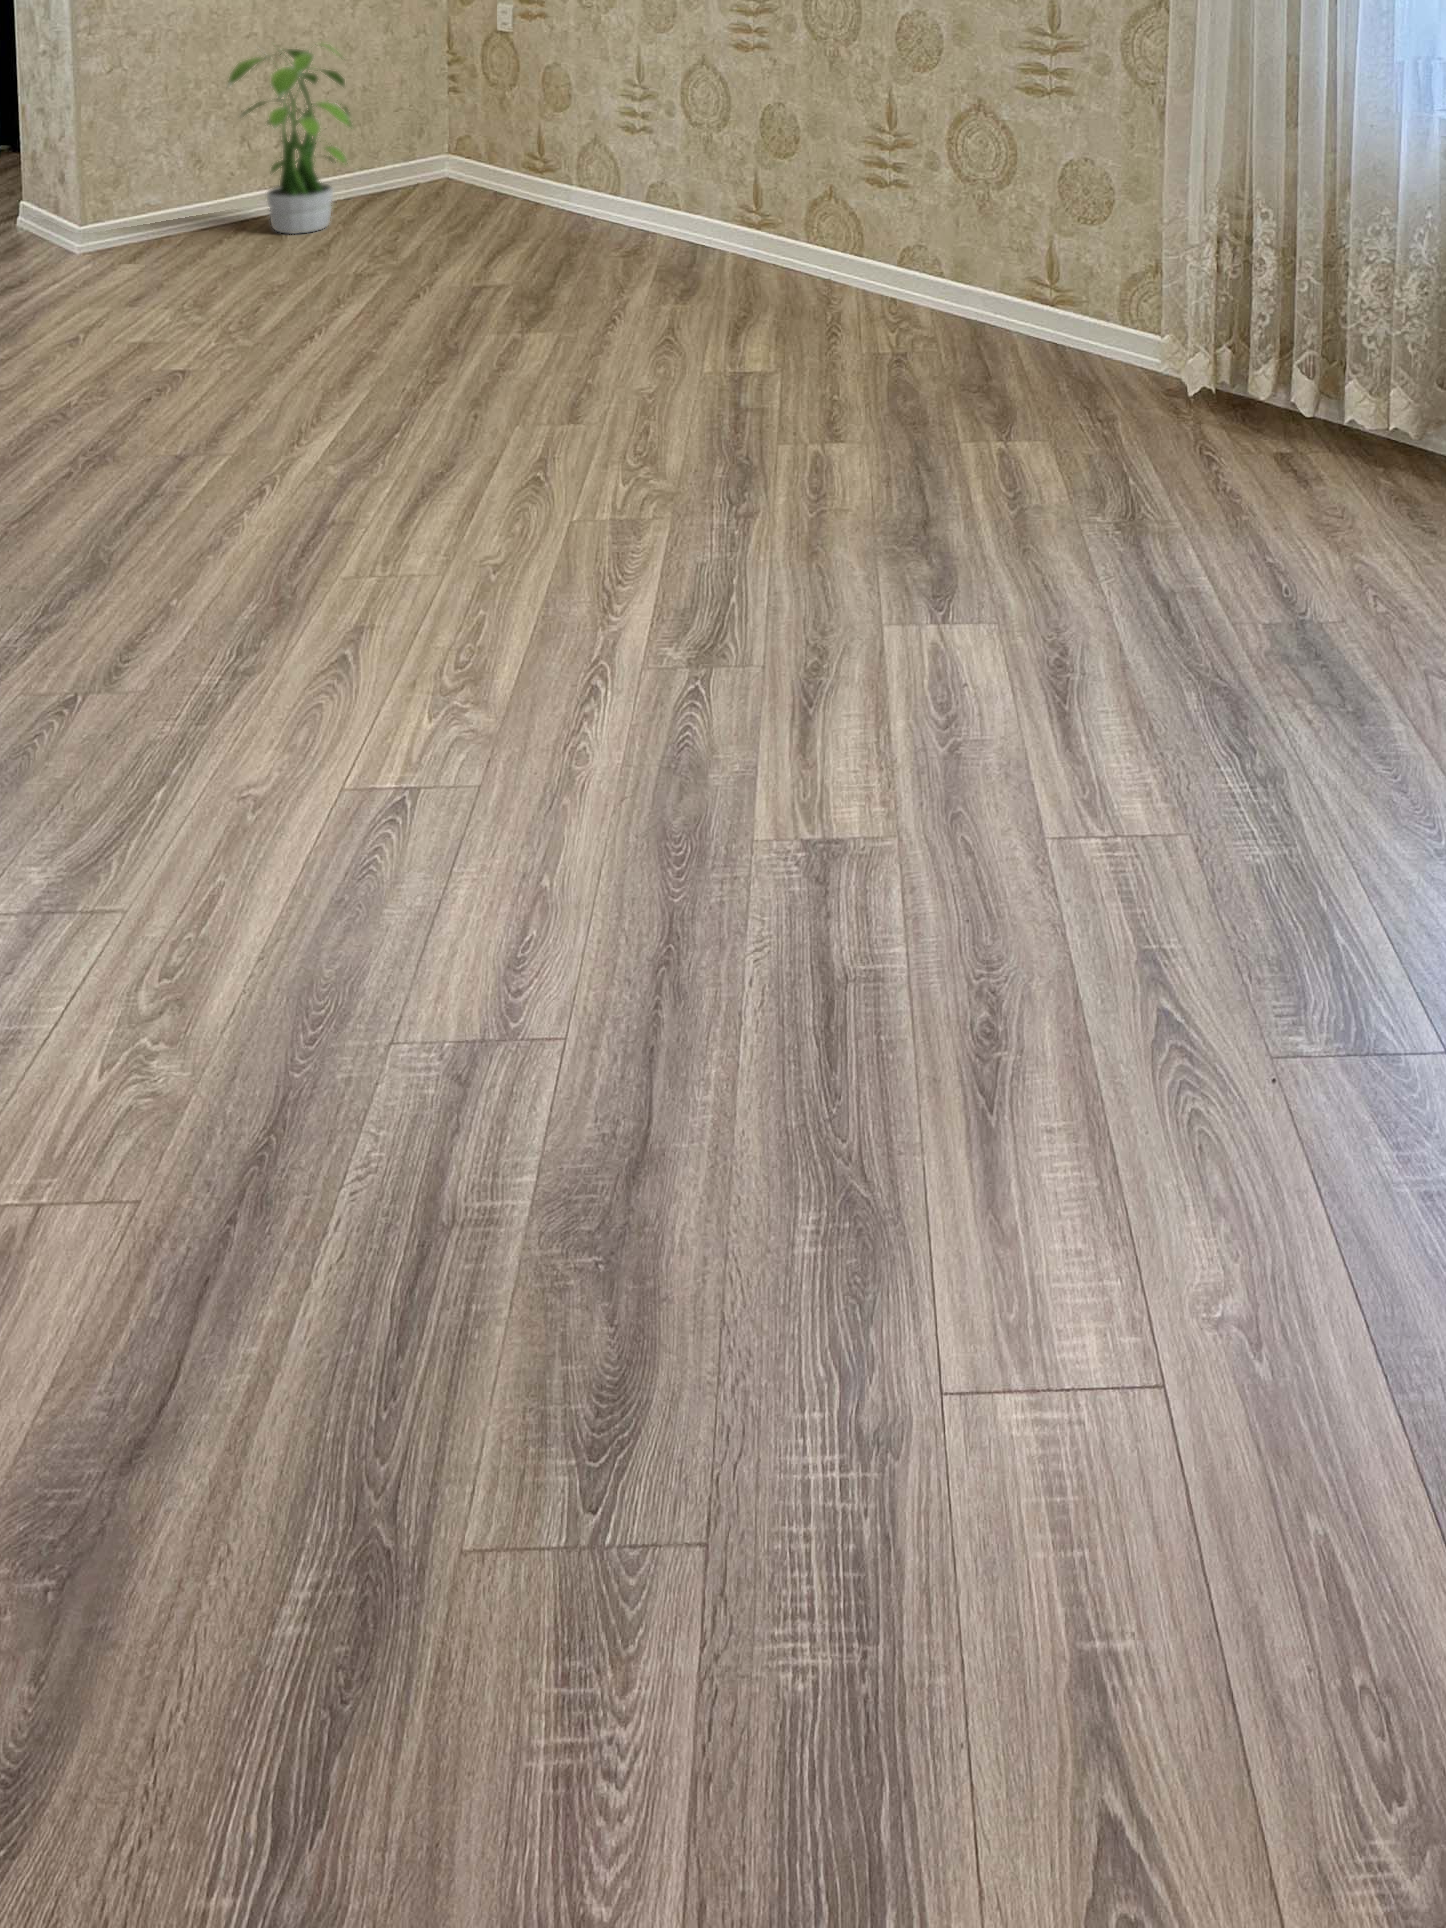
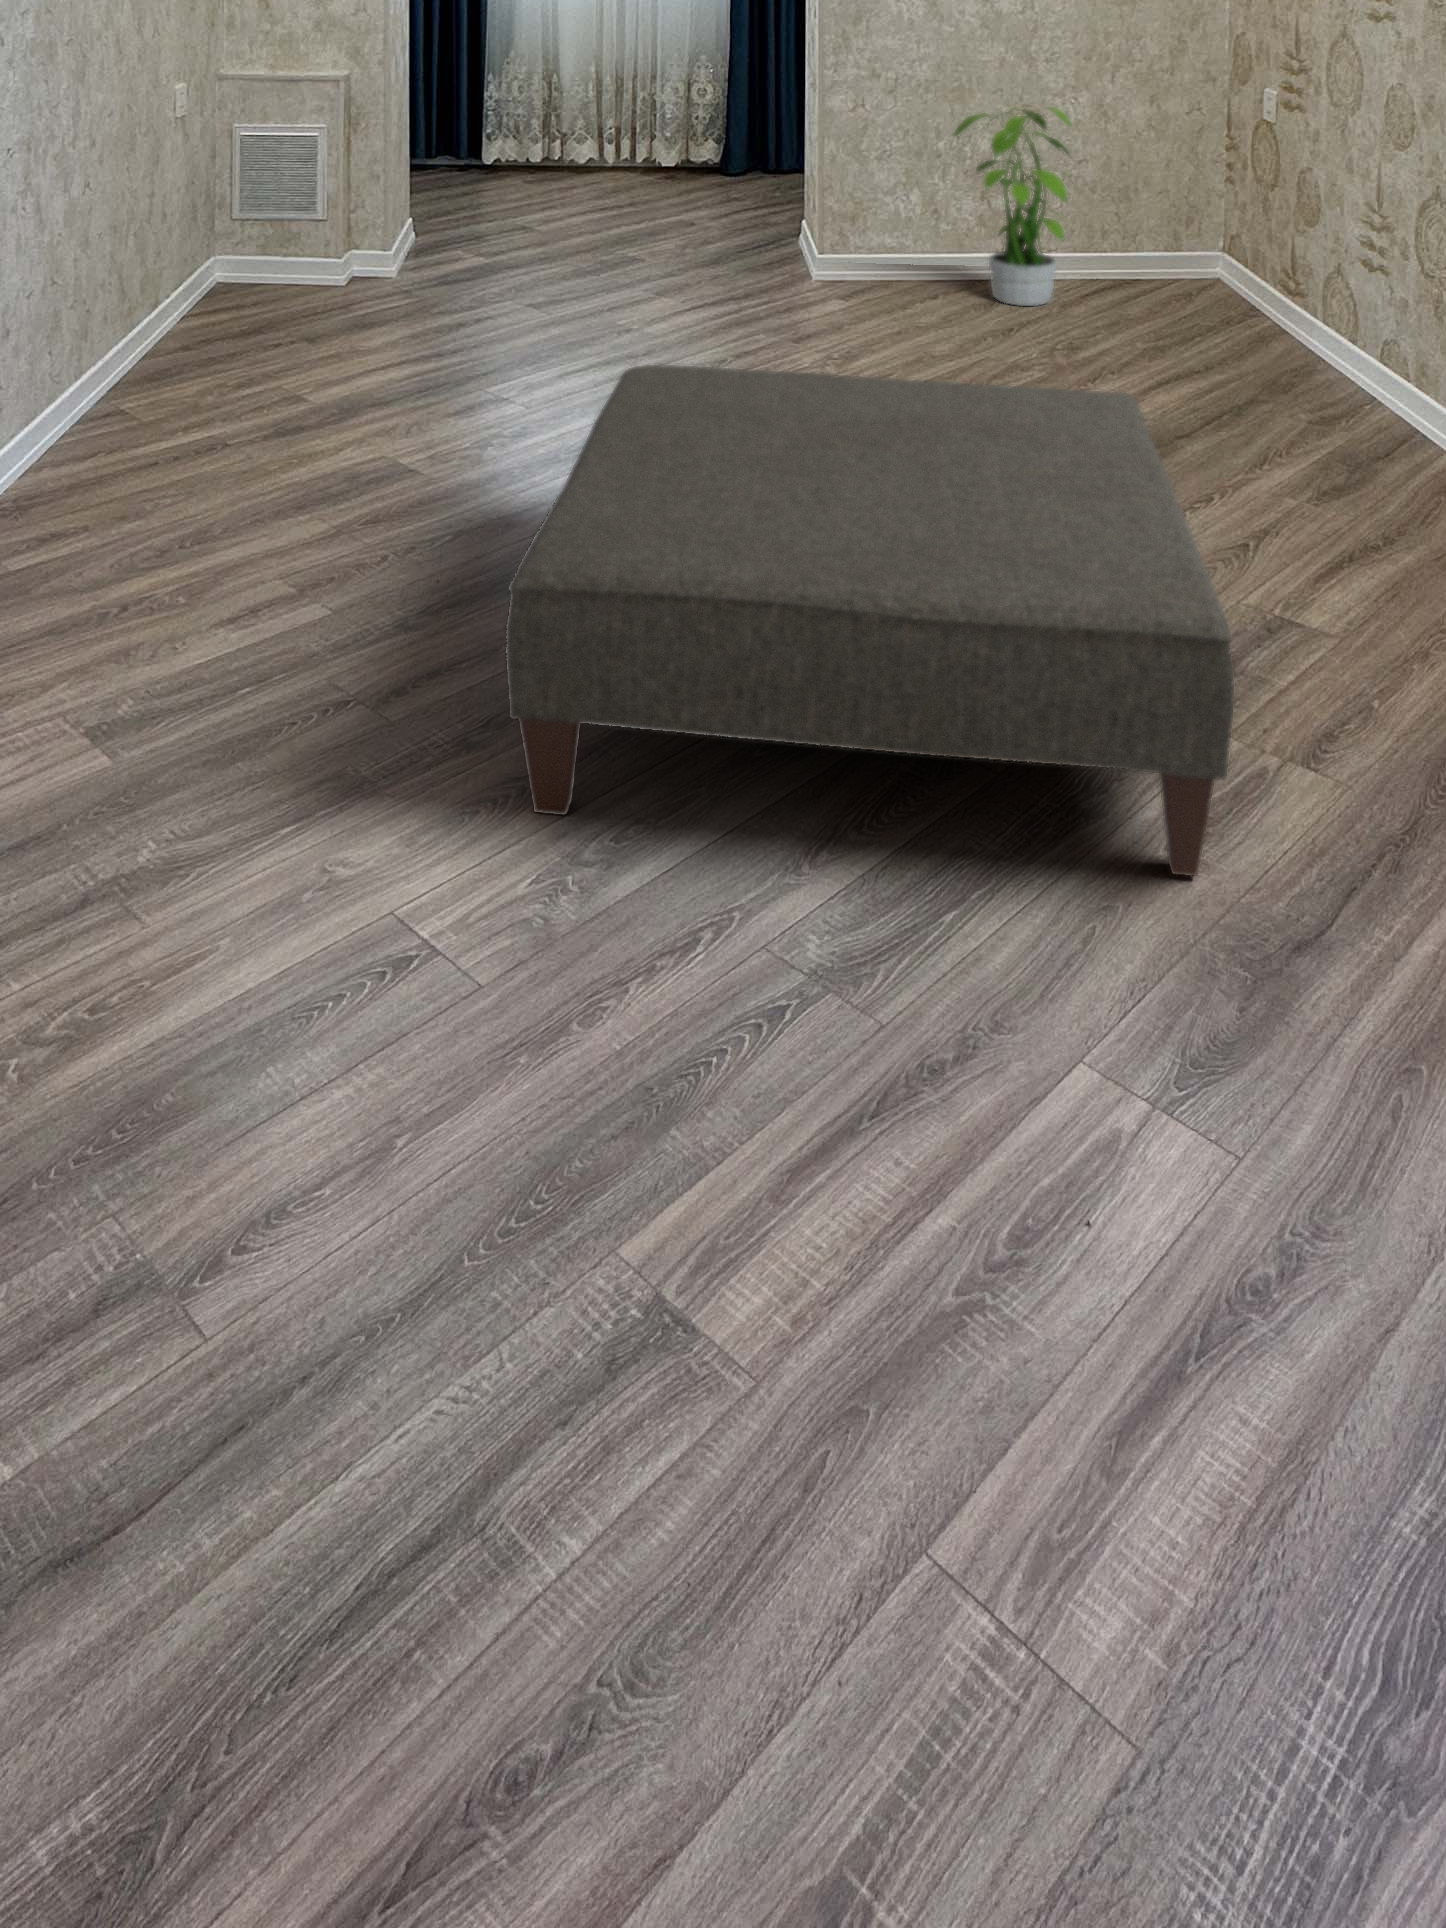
ottoman: none [174,238,863,679] -> present [506,365,1234,876]

